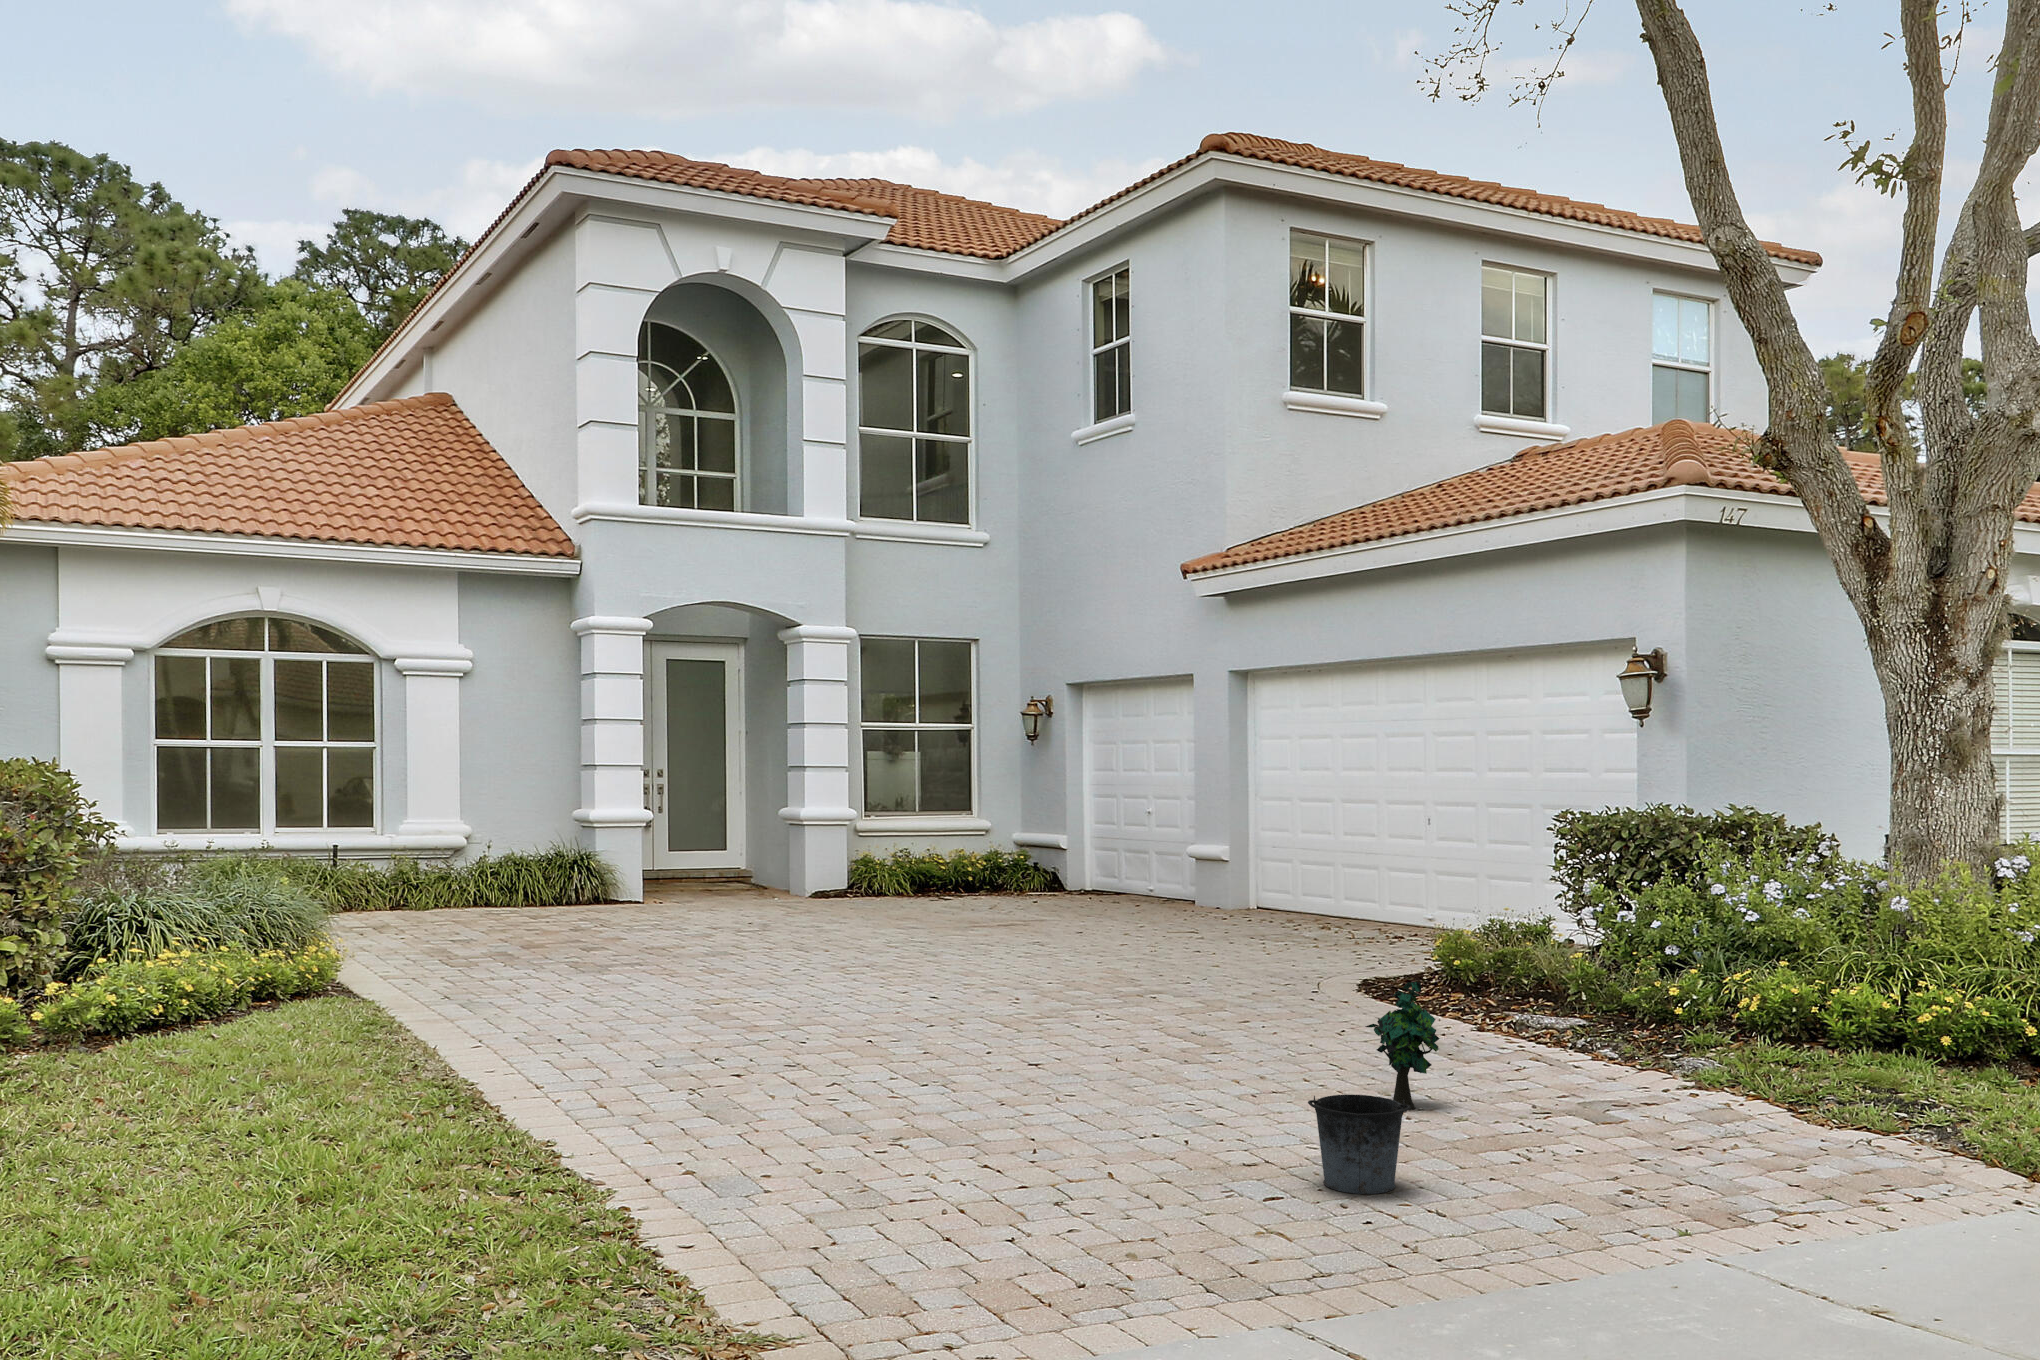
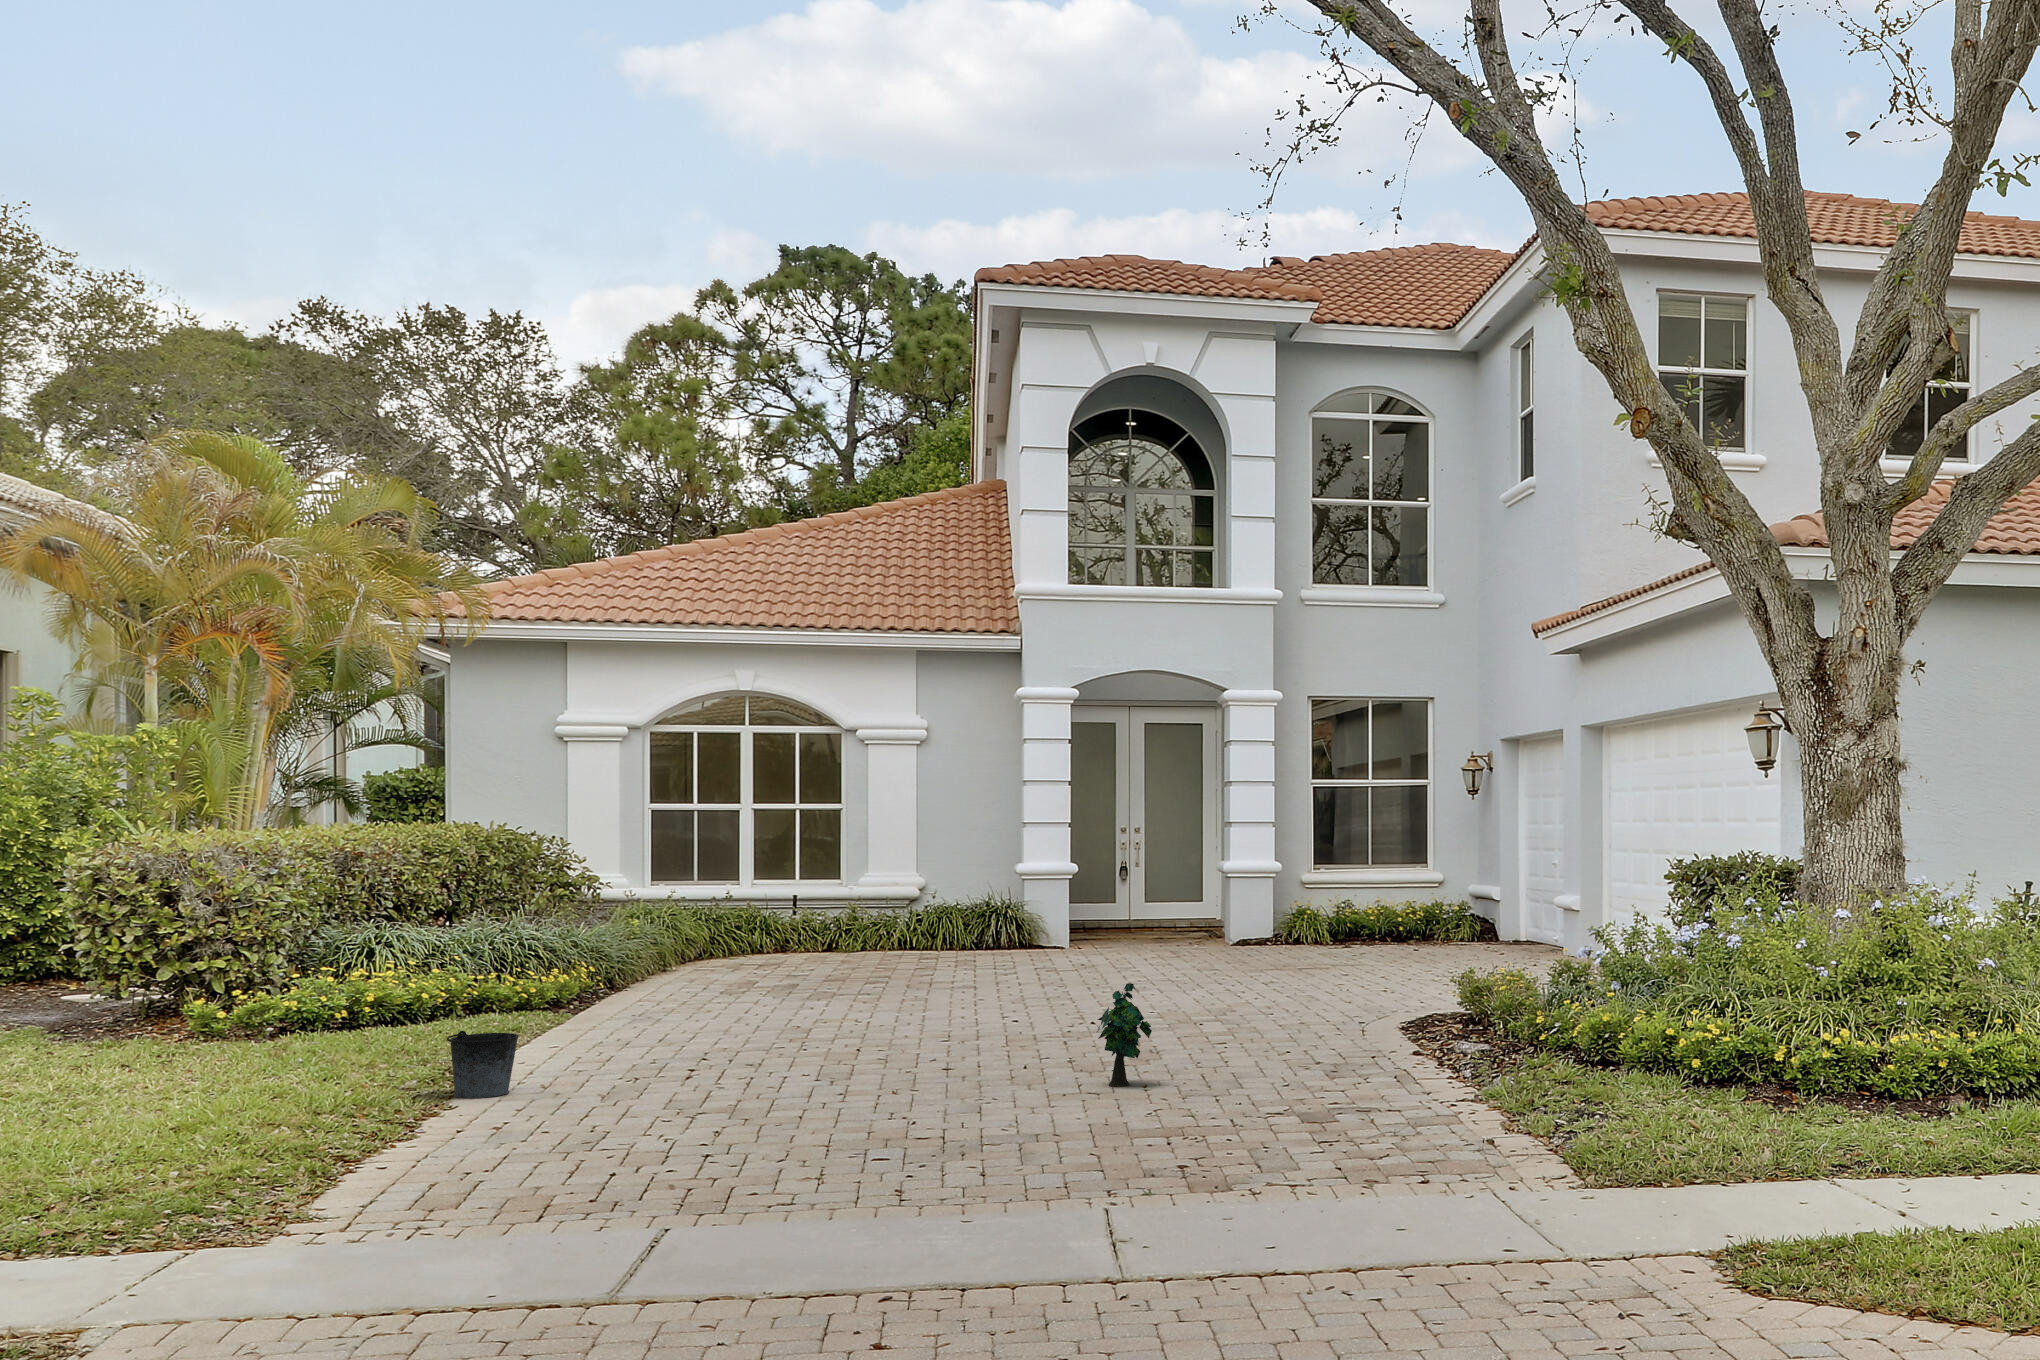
bucket: present [1308,1095,1410,1194] -> present [447,1031,519,1098]

